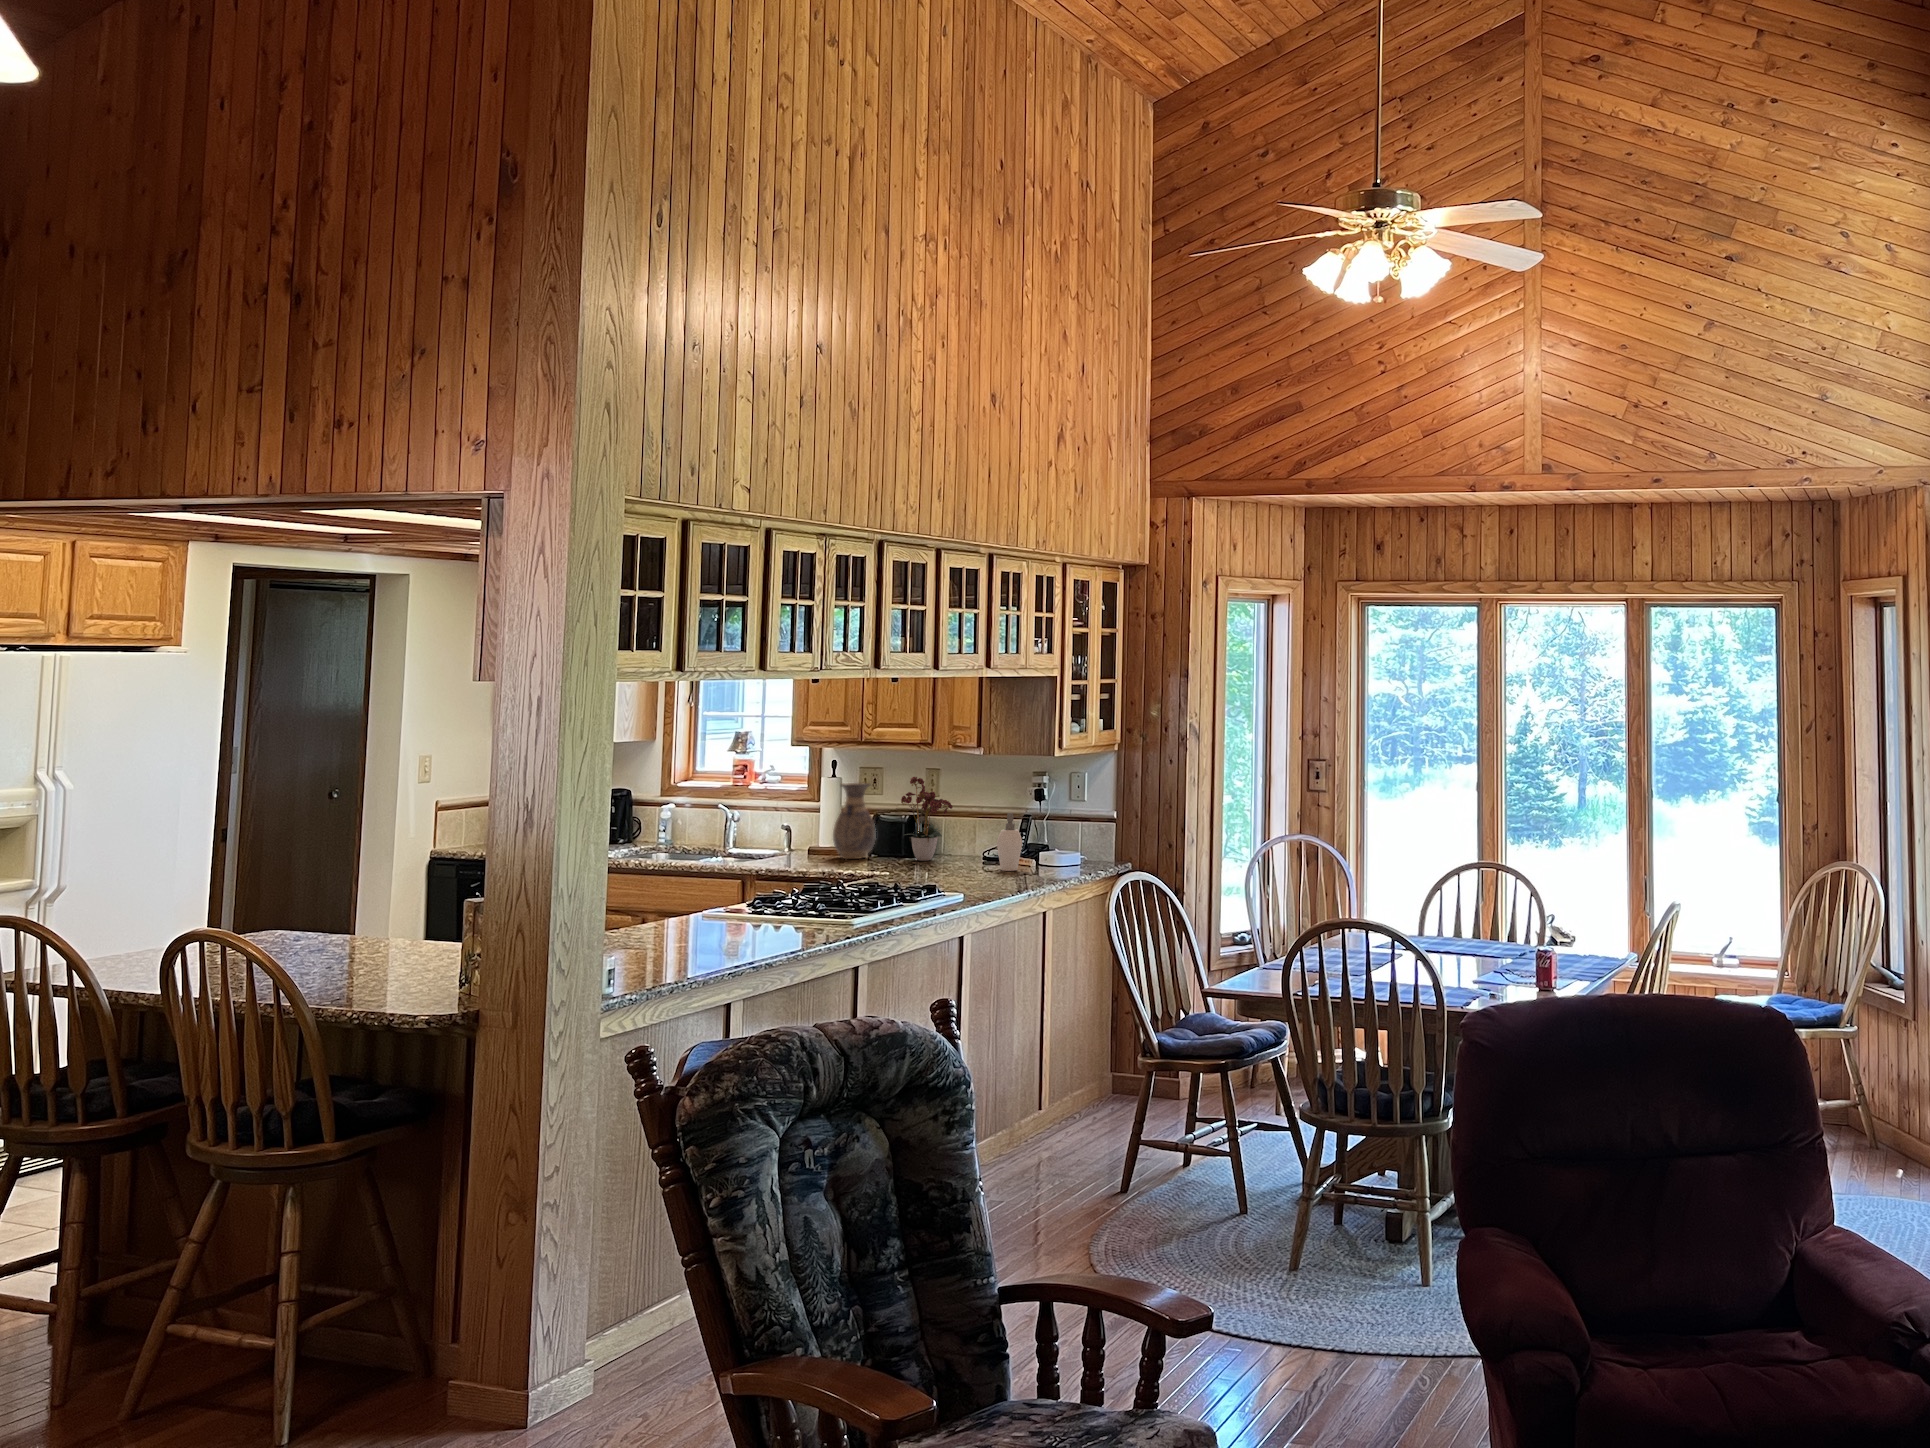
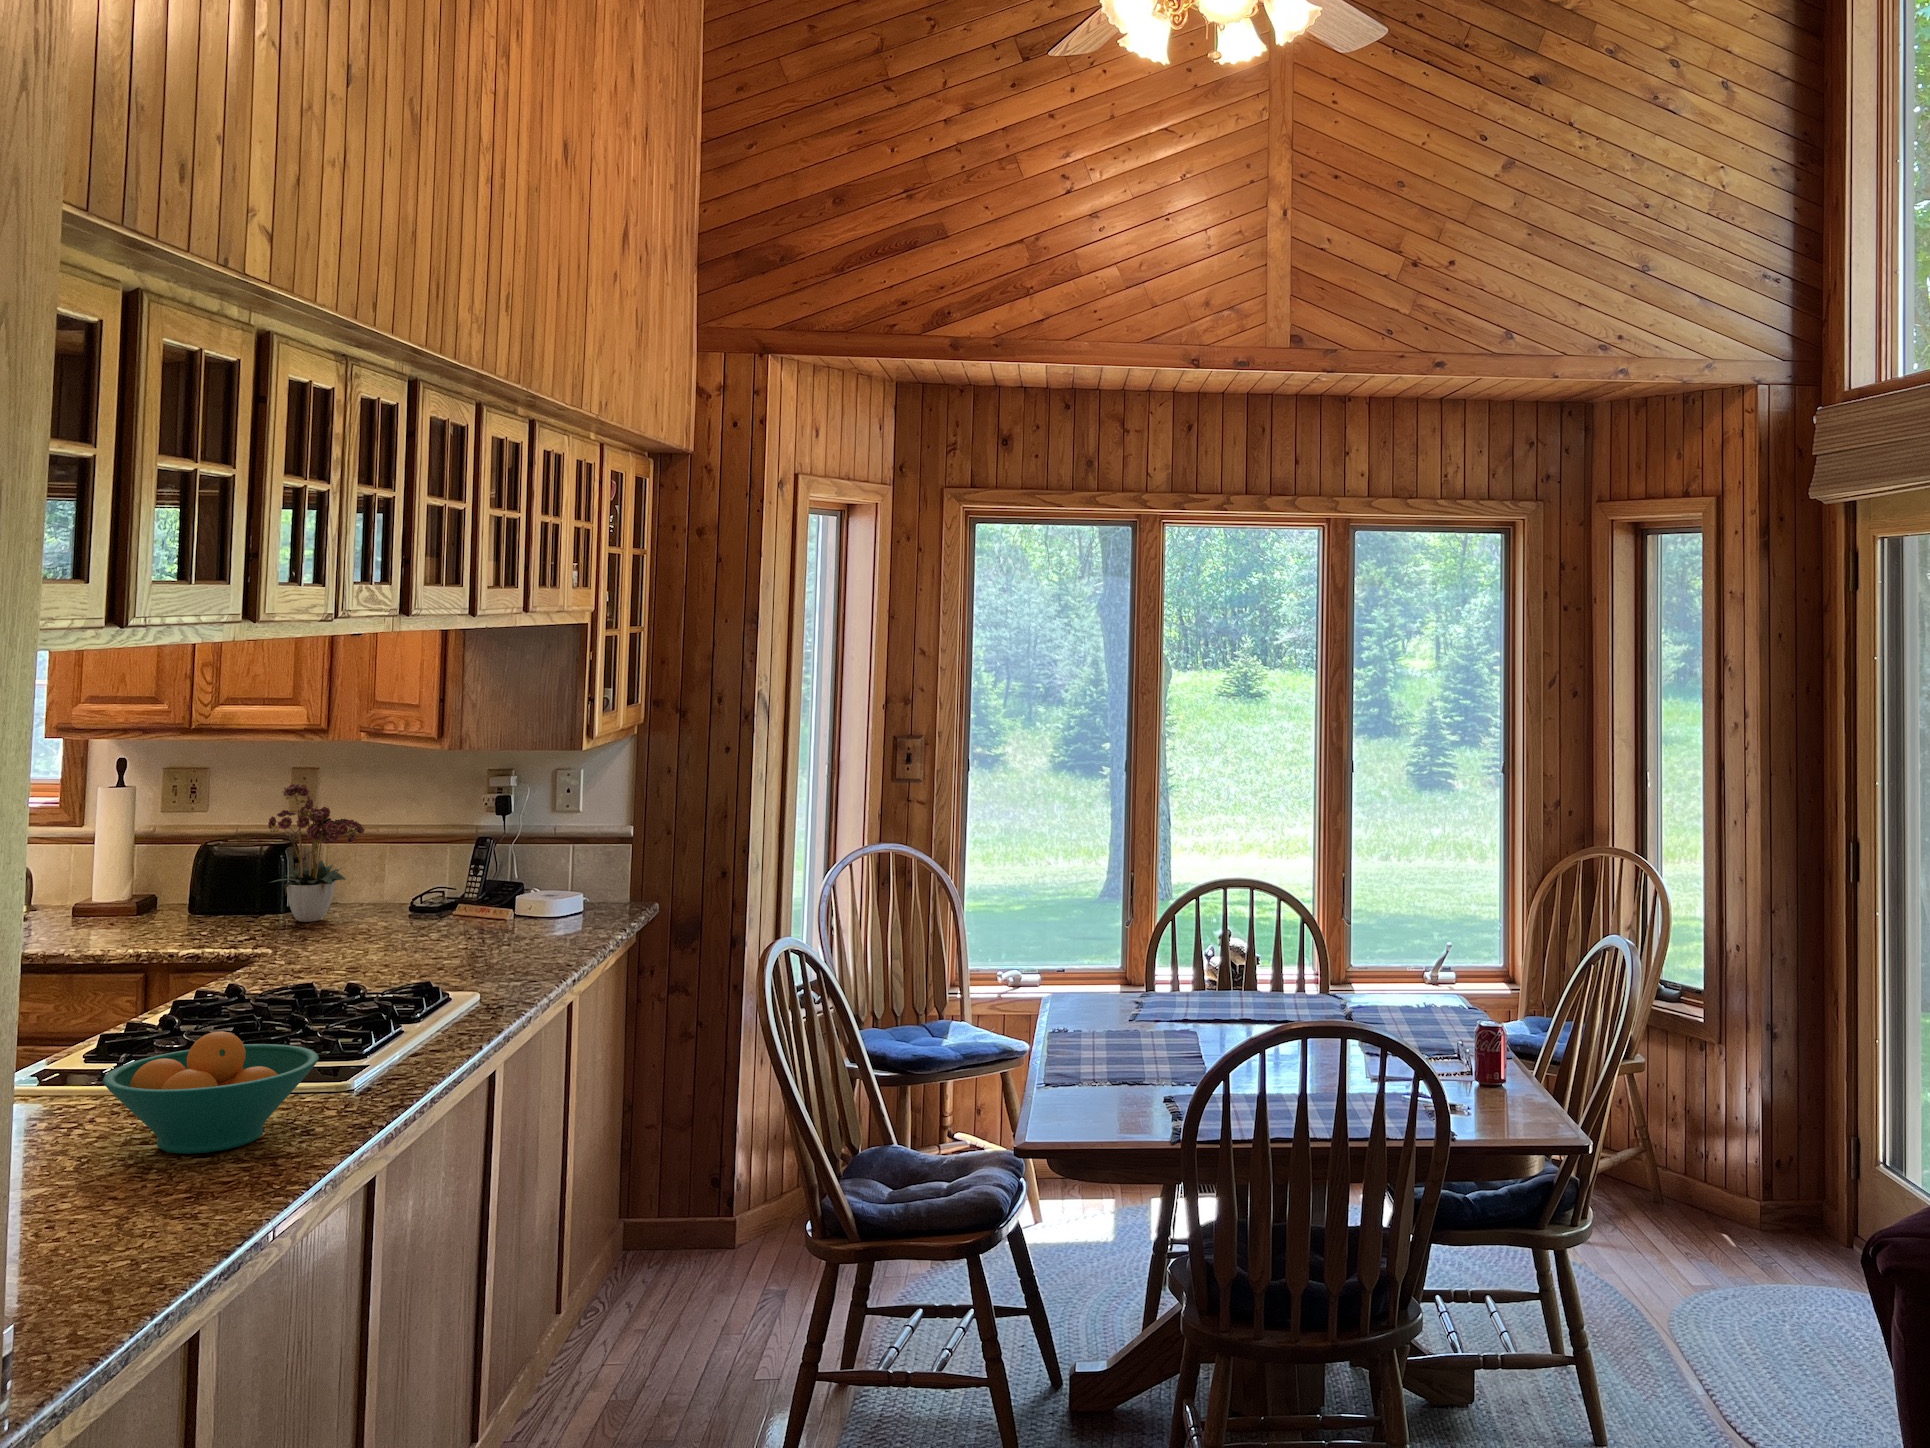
vase: present [833,783,876,859] -> none [134,798,217,929]
soap dispenser: present [997,813,1028,871] -> none [466,836,523,930]
fruit bowl: none [711,883,809,941] -> present [103,1031,319,1154]

